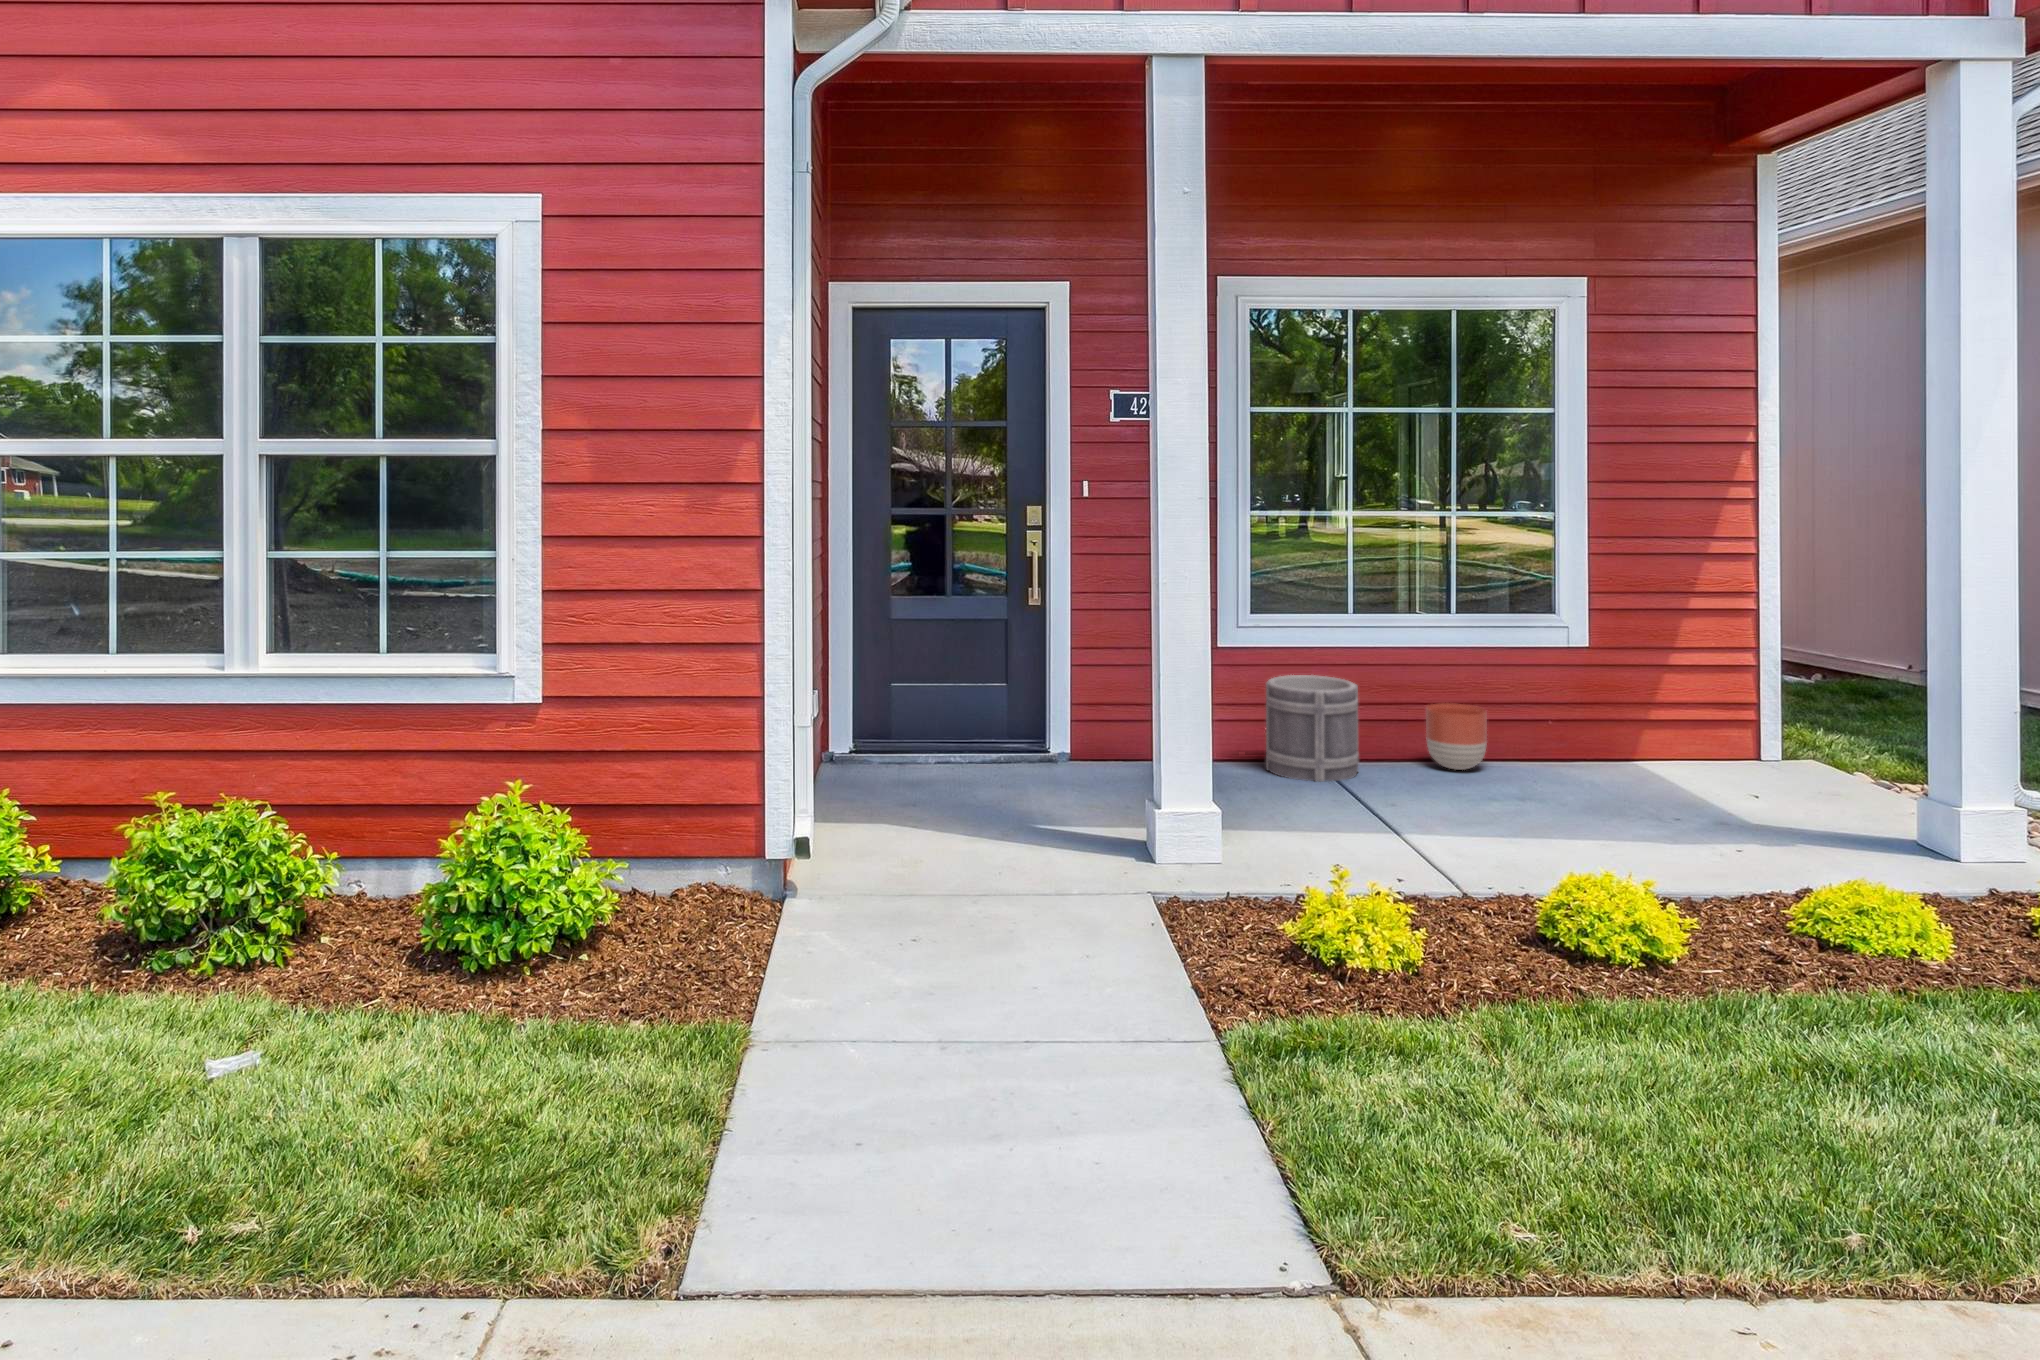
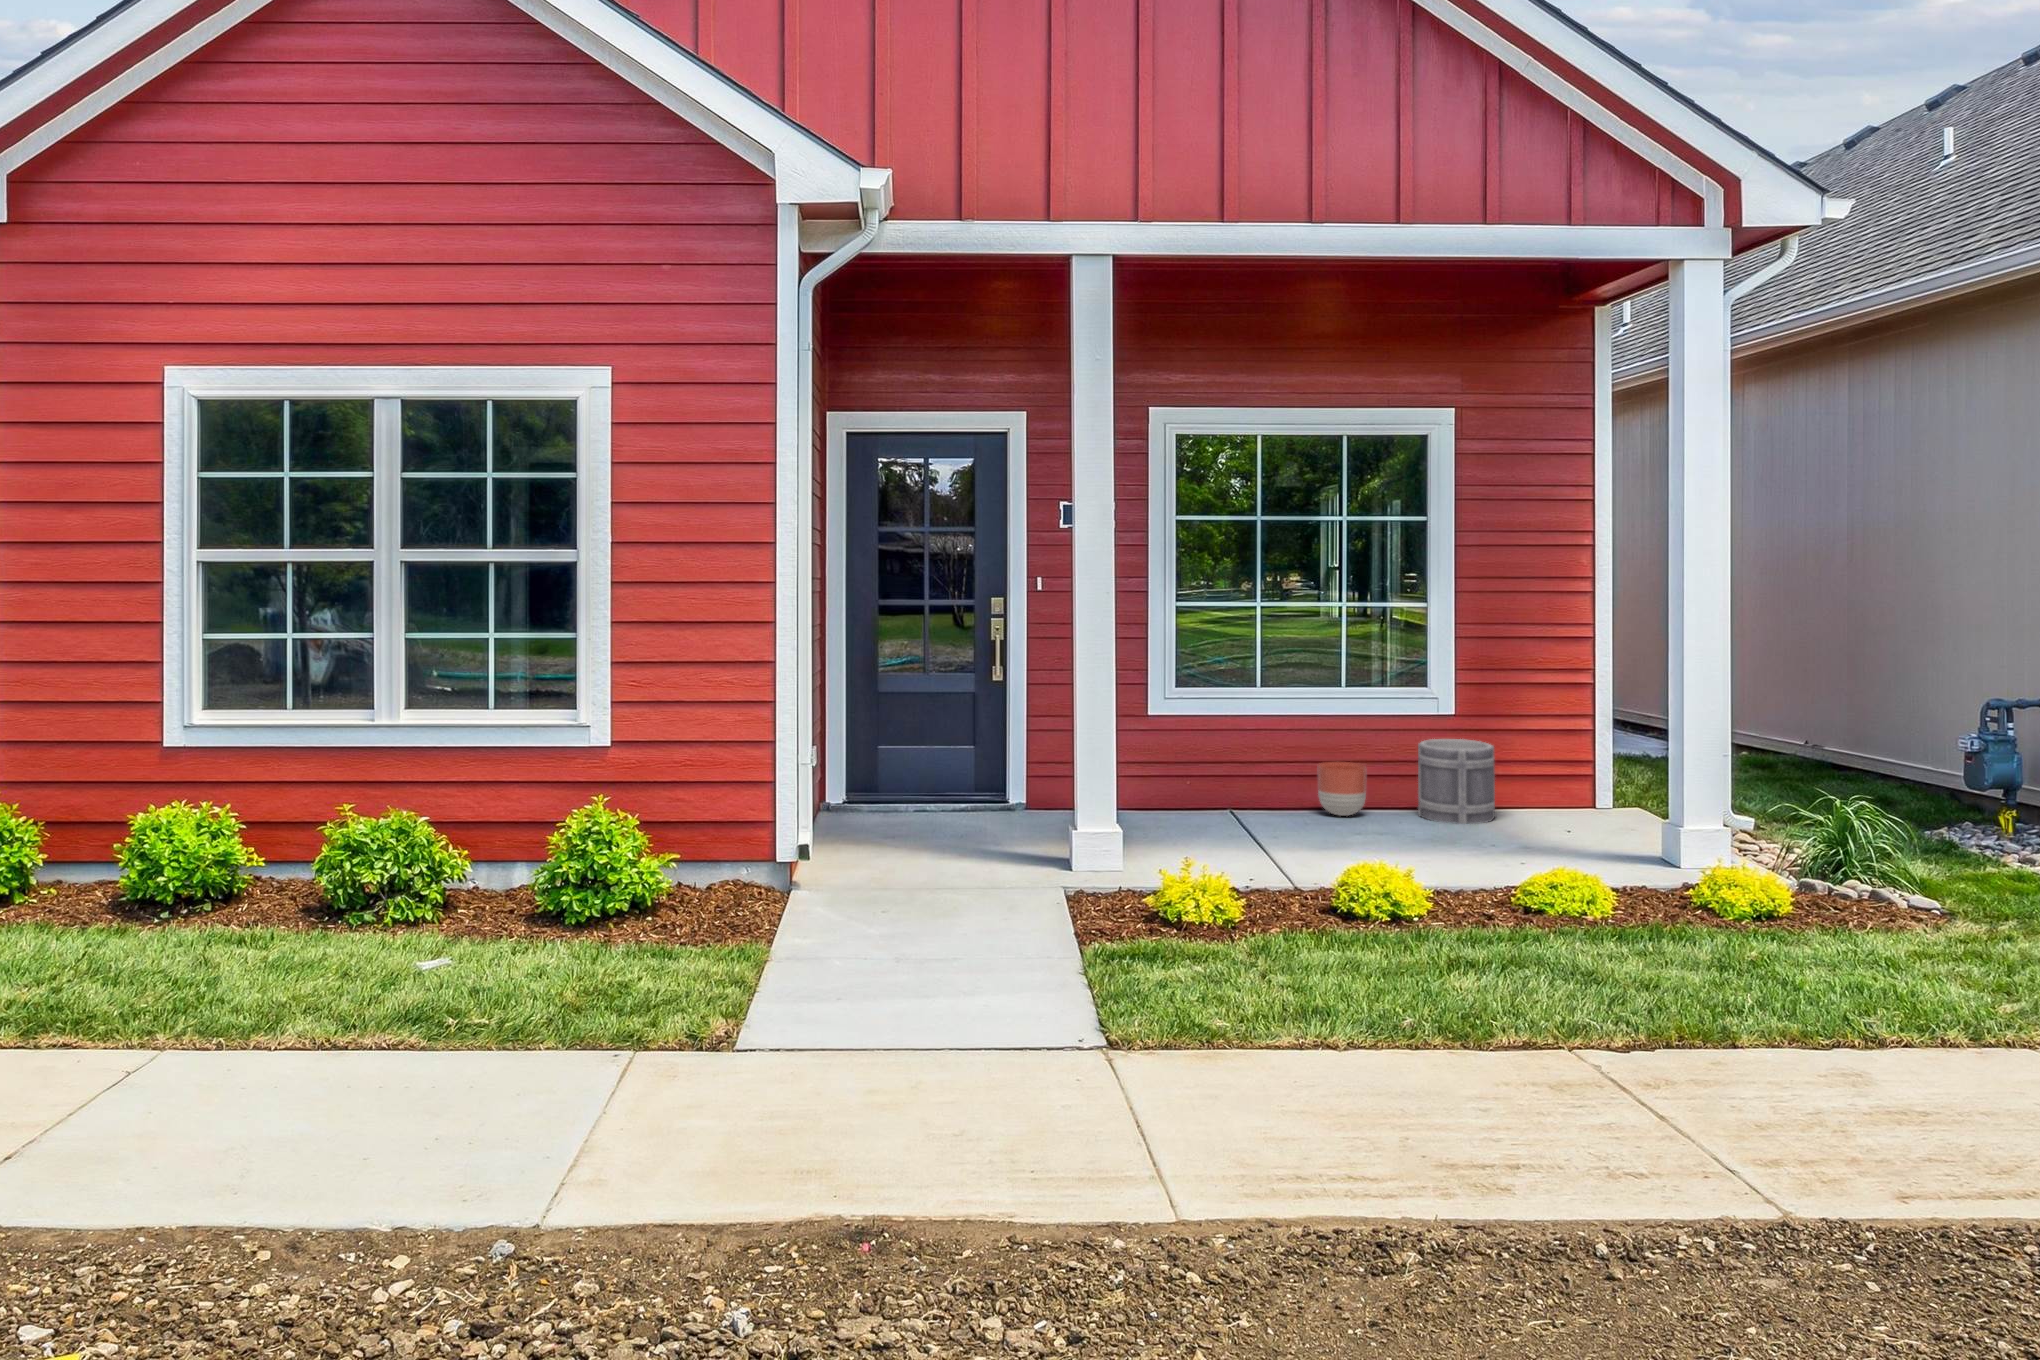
bucket: present [1266,675,1359,782] -> present [1418,739,1495,824]

